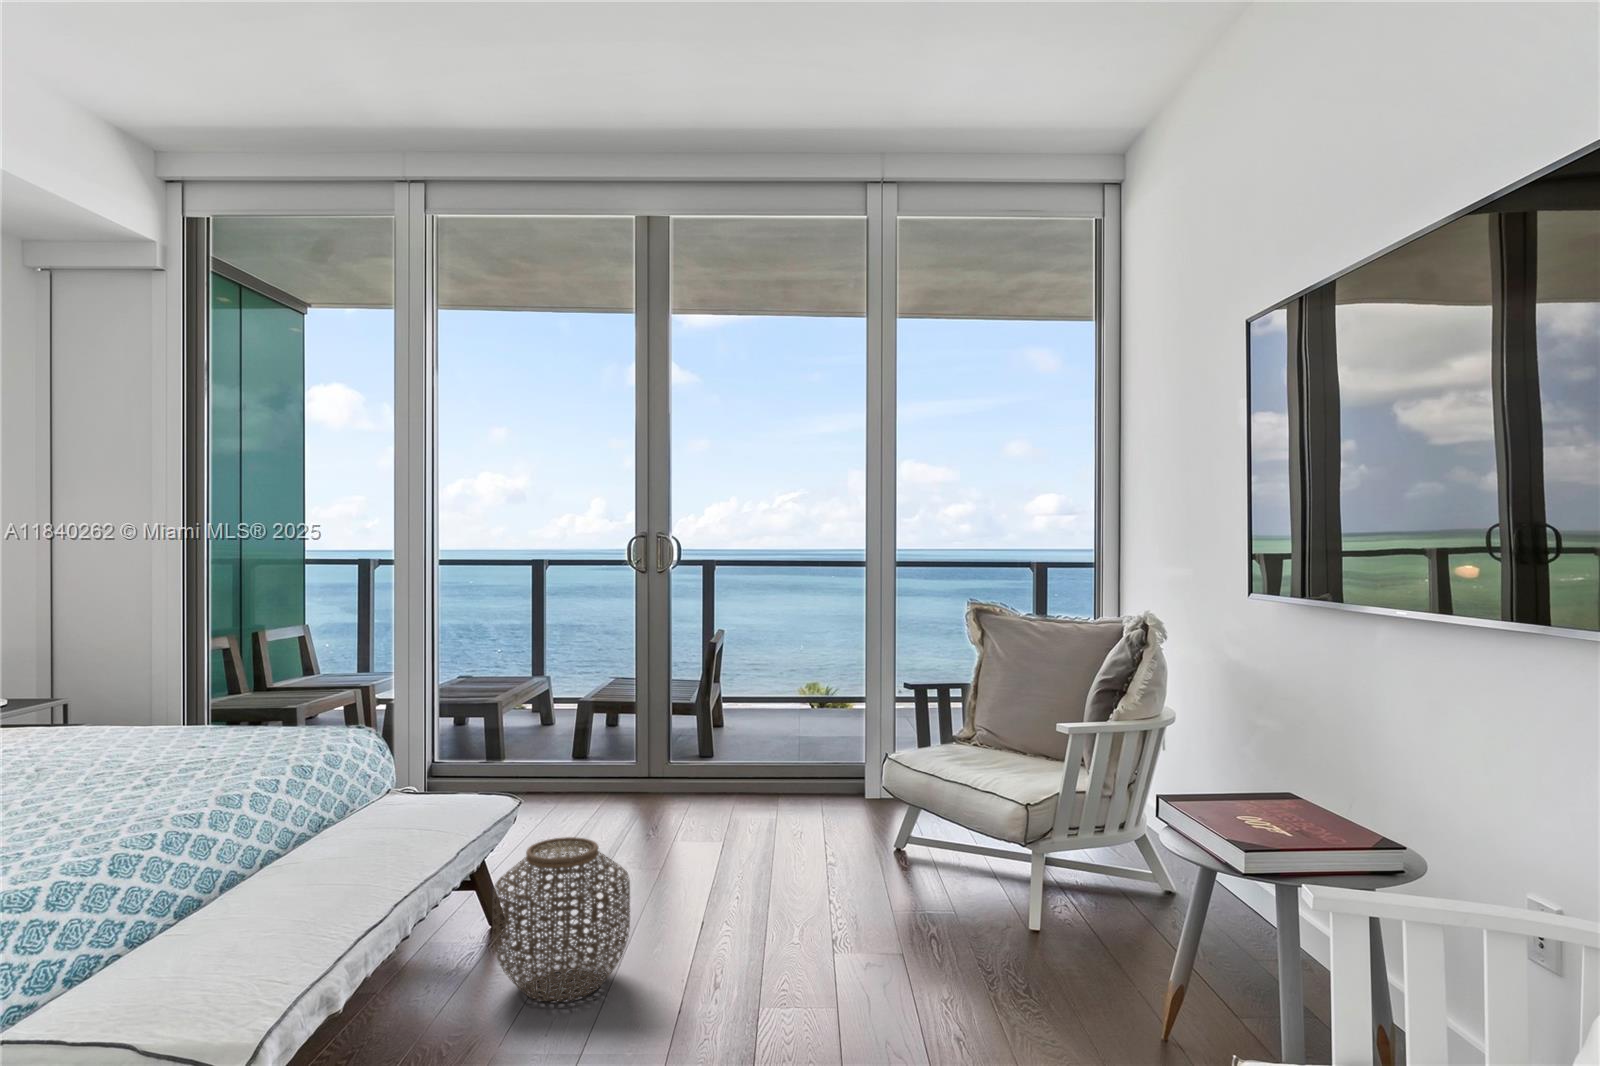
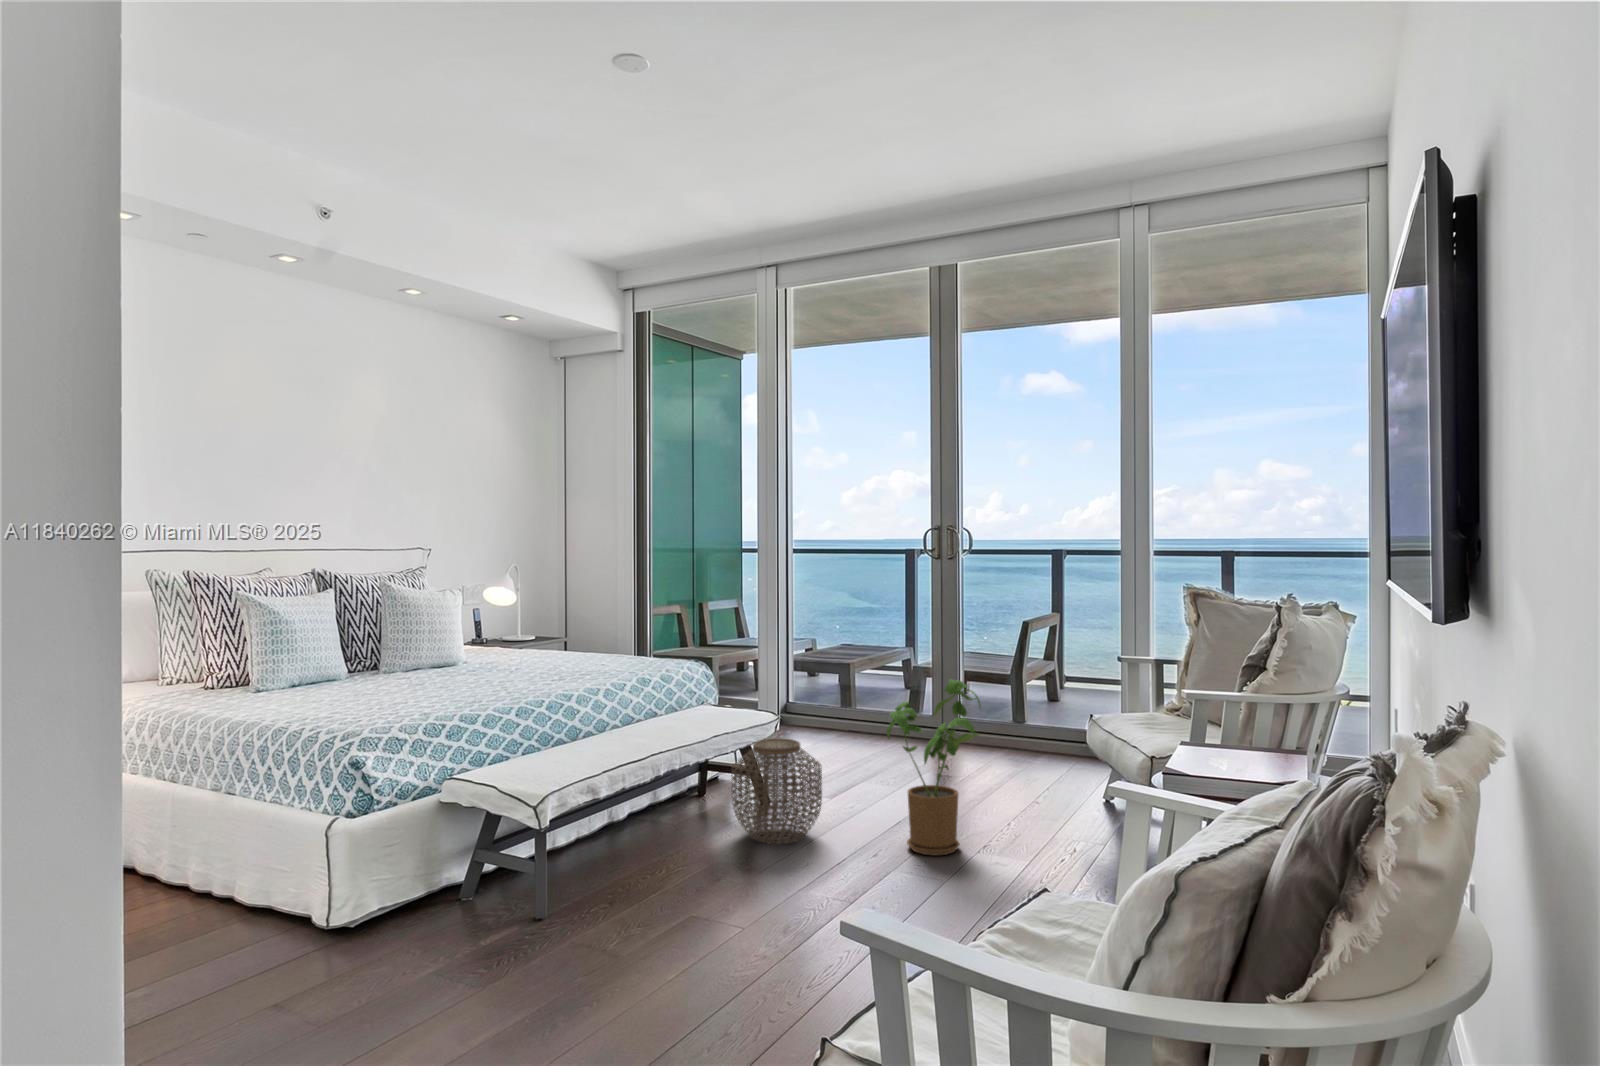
house plant: none [719,733,861,974] -> present [887,680,981,856]

